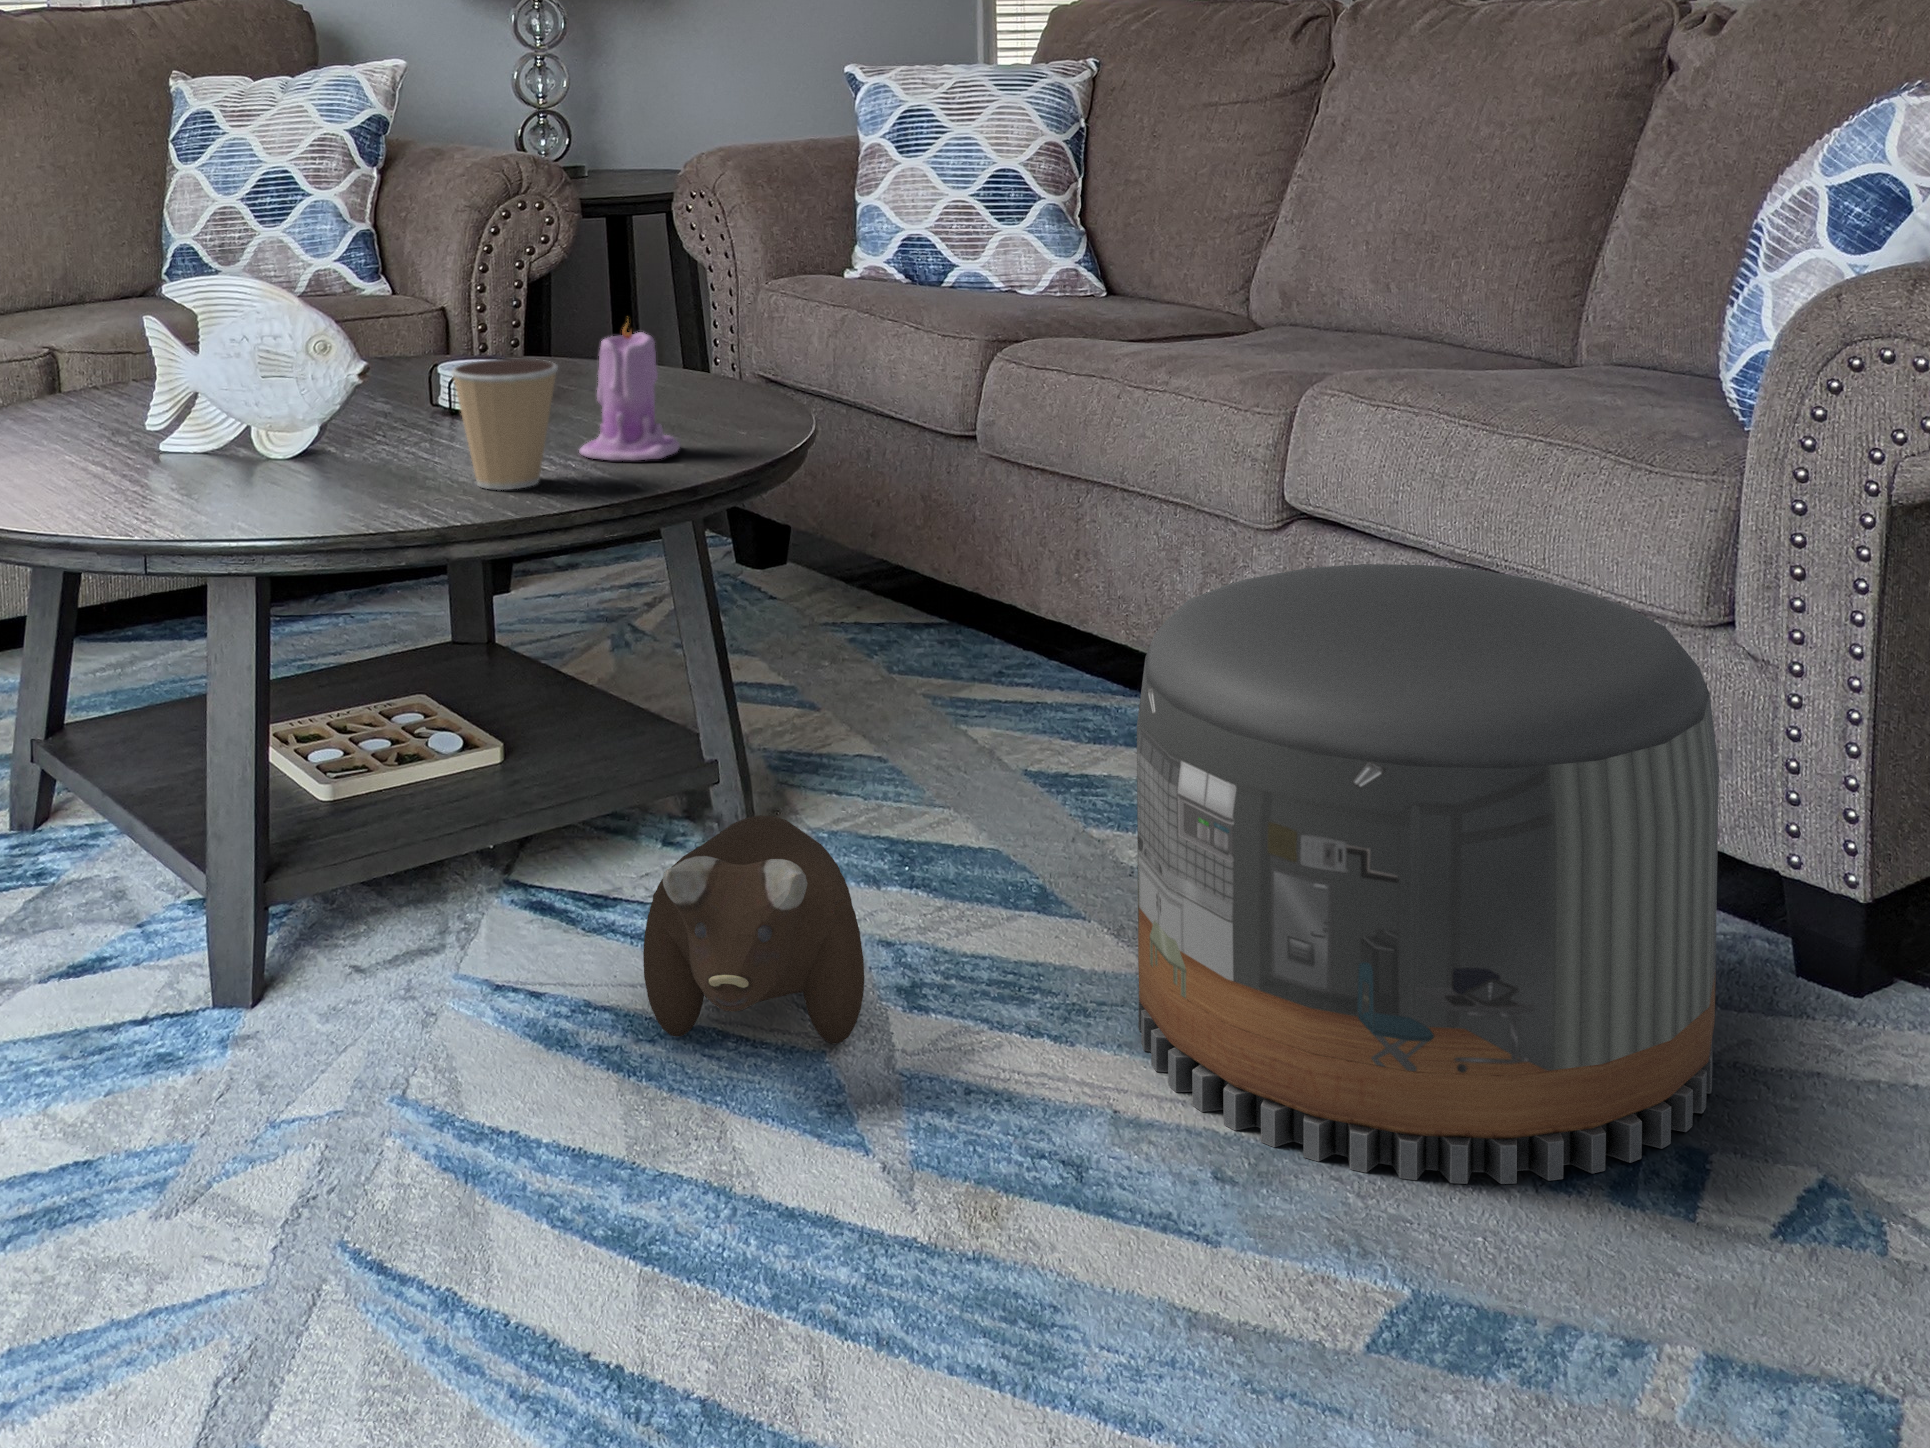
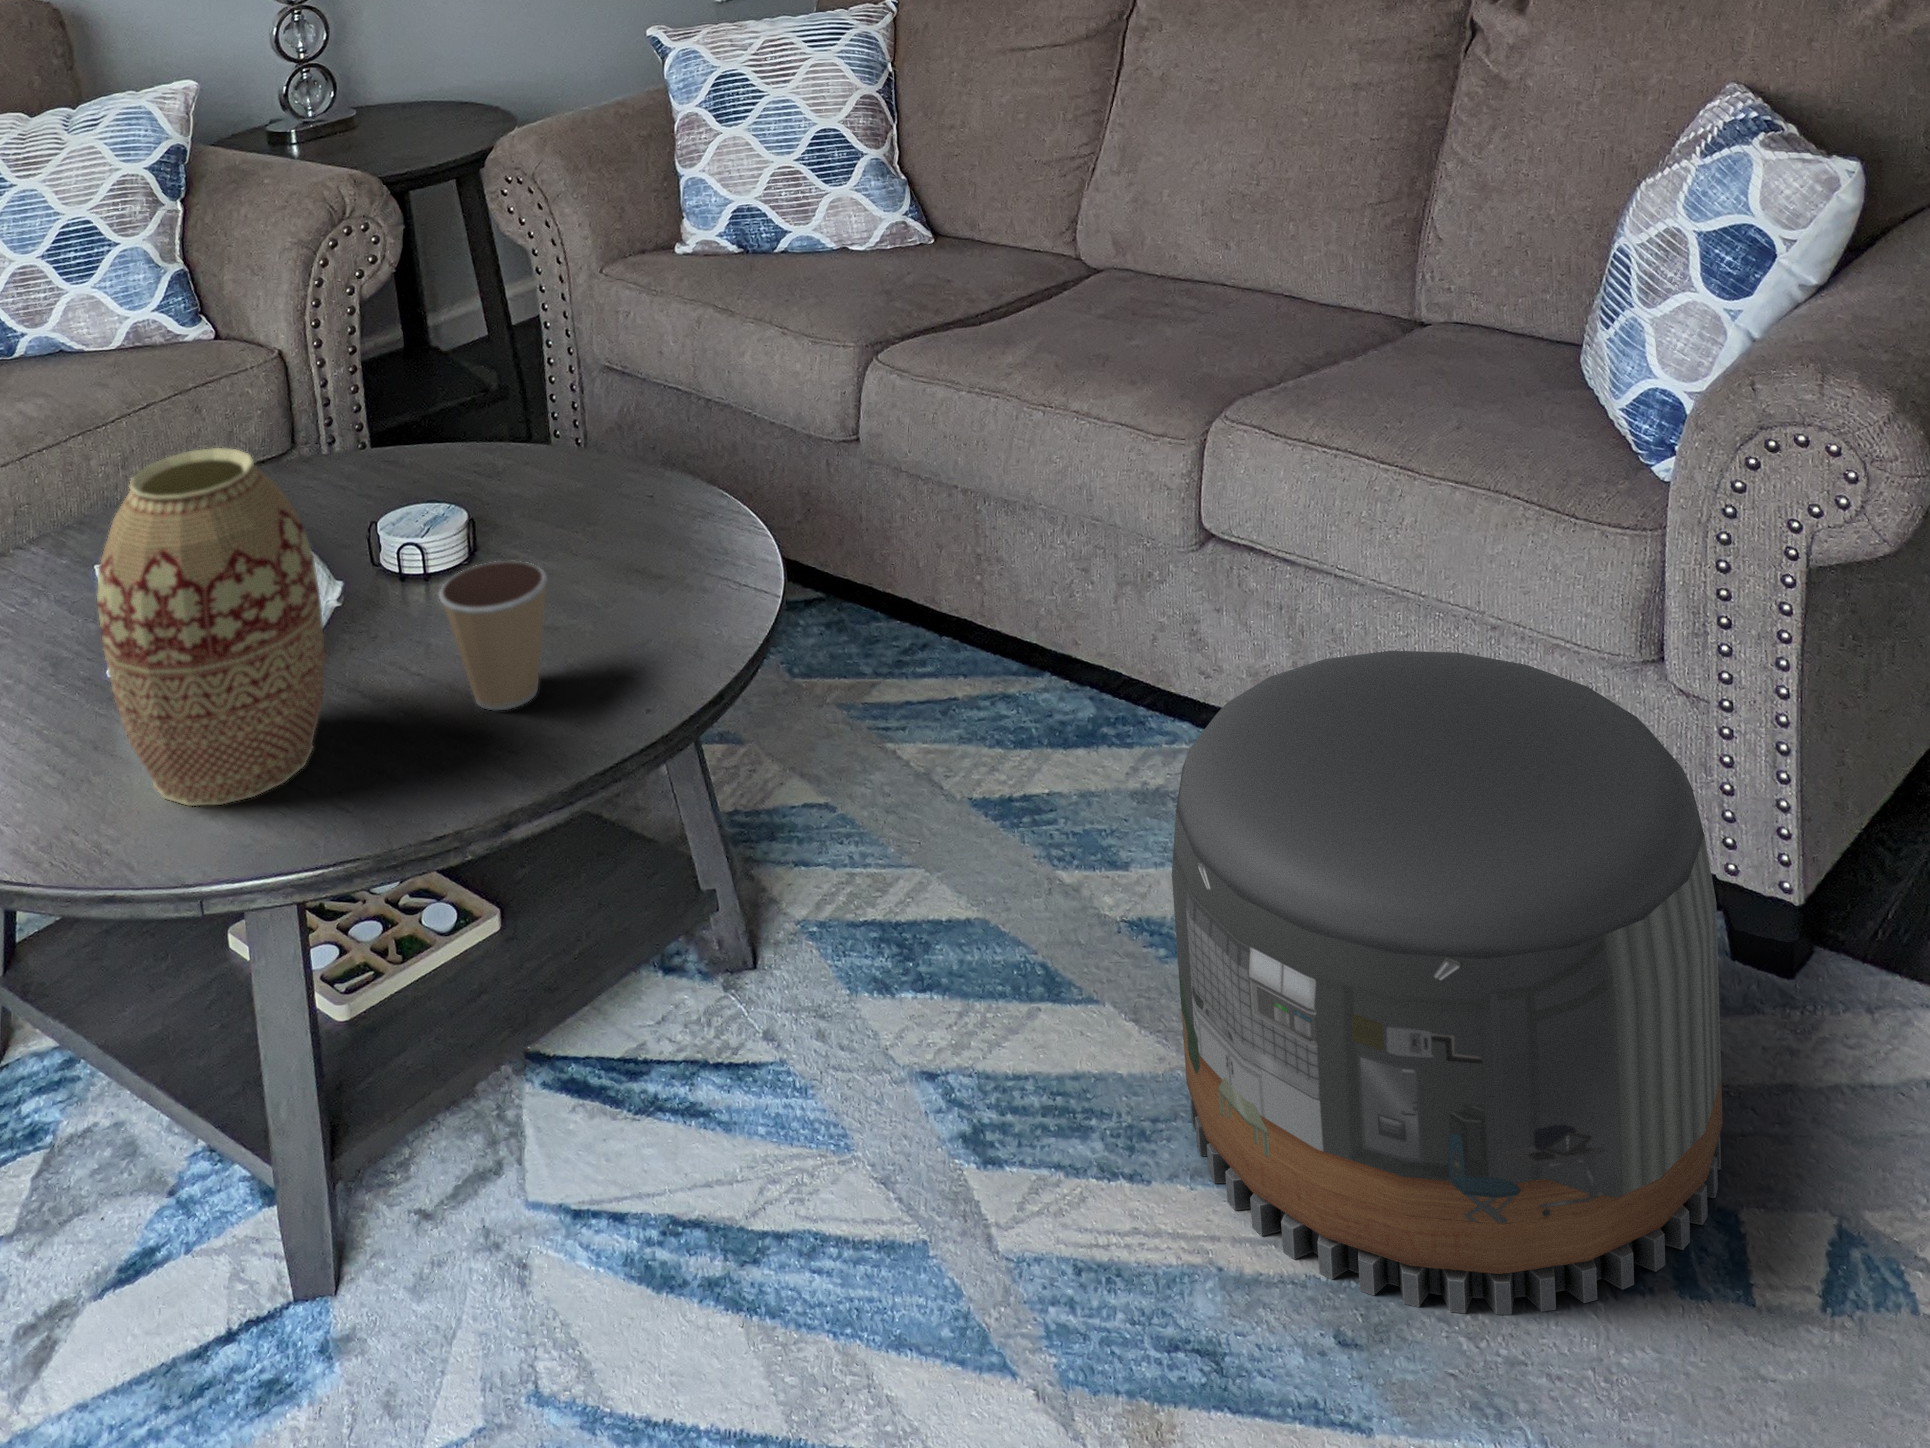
vase: none [125,190,333,510] -> present [97,448,325,806]
candle: present [579,319,680,461] -> none [550,478,650,629]
plush toy: present [643,815,864,1044] -> none [736,1010,953,1261]

